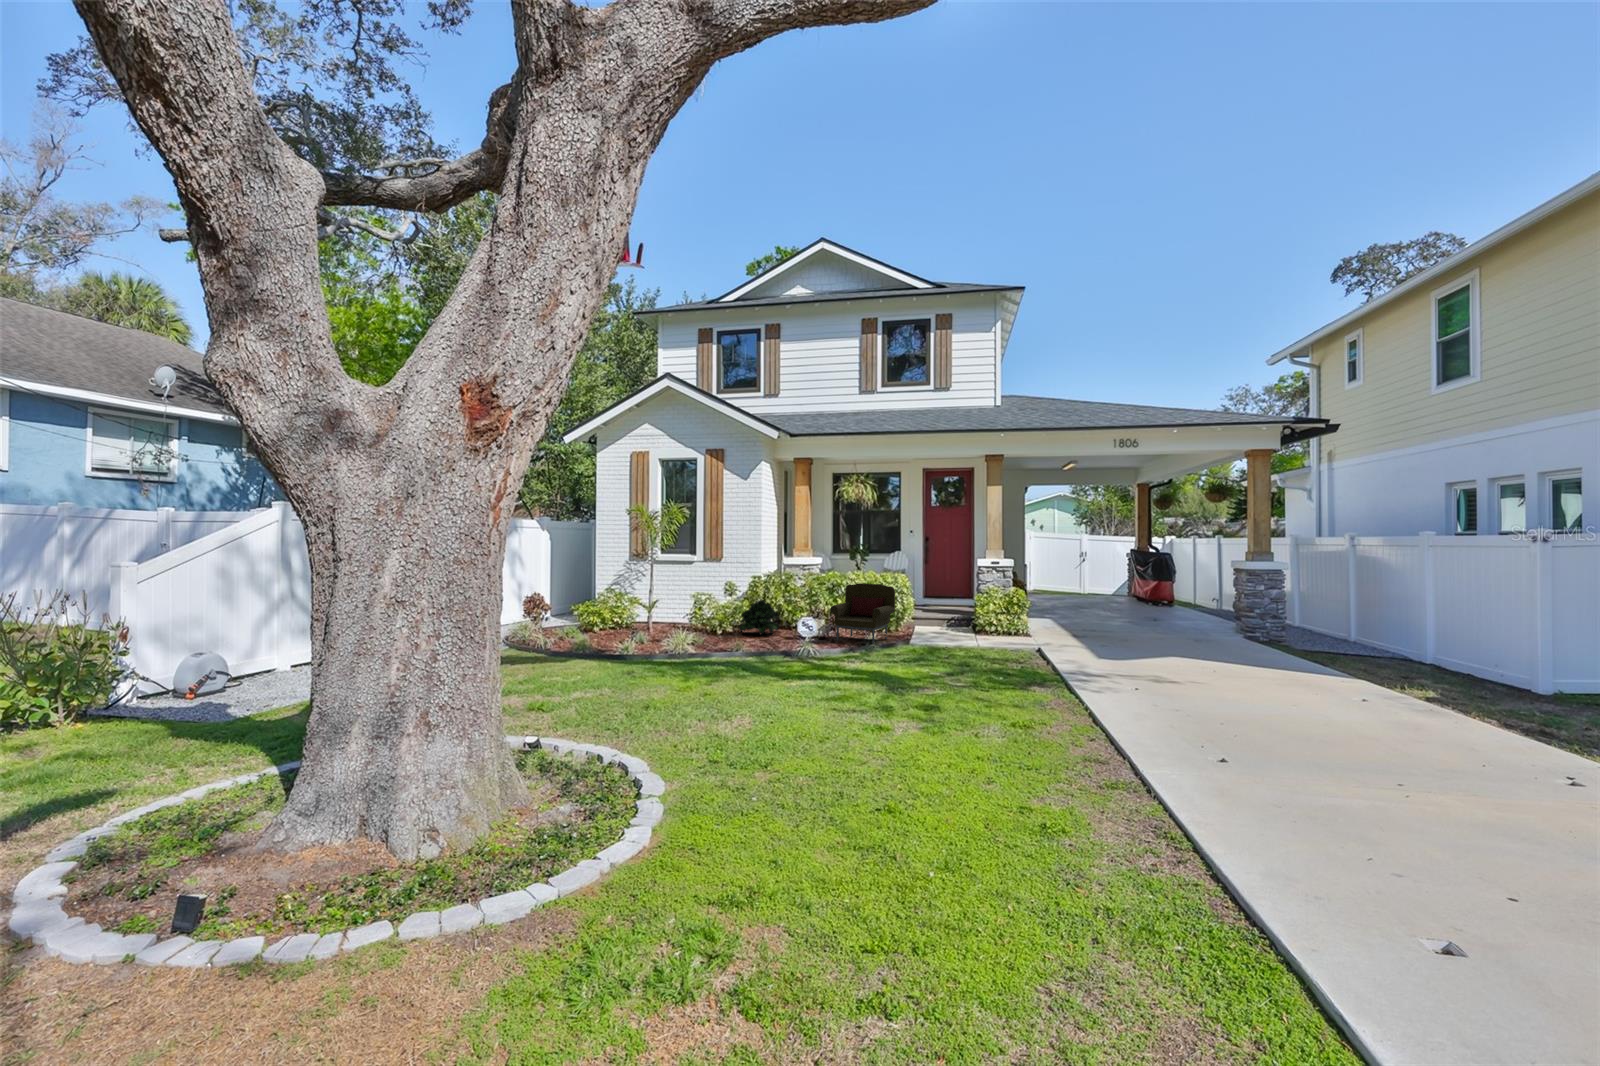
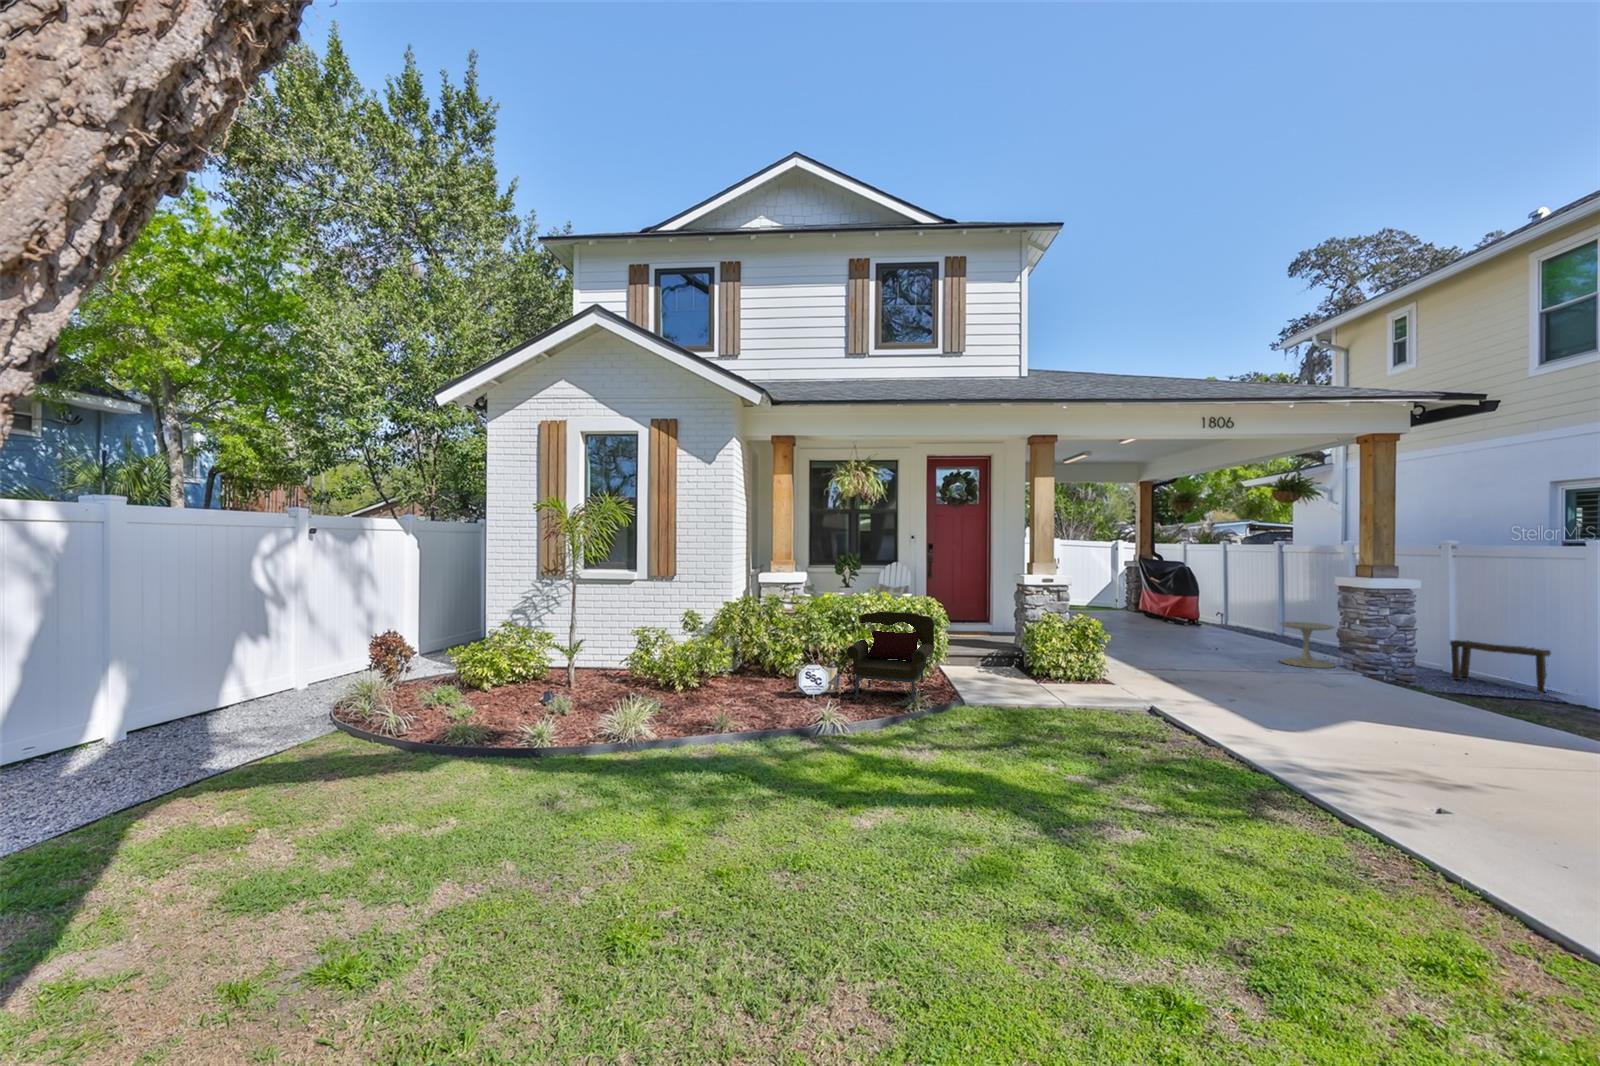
potted plant: present [739,600,780,635] -> none [707,637,765,691]
side table: none [1193,600,1235,636] -> present [1279,622,1335,668]
bench: none [1312,613,1388,652] -> present [1450,640,1551,693]

